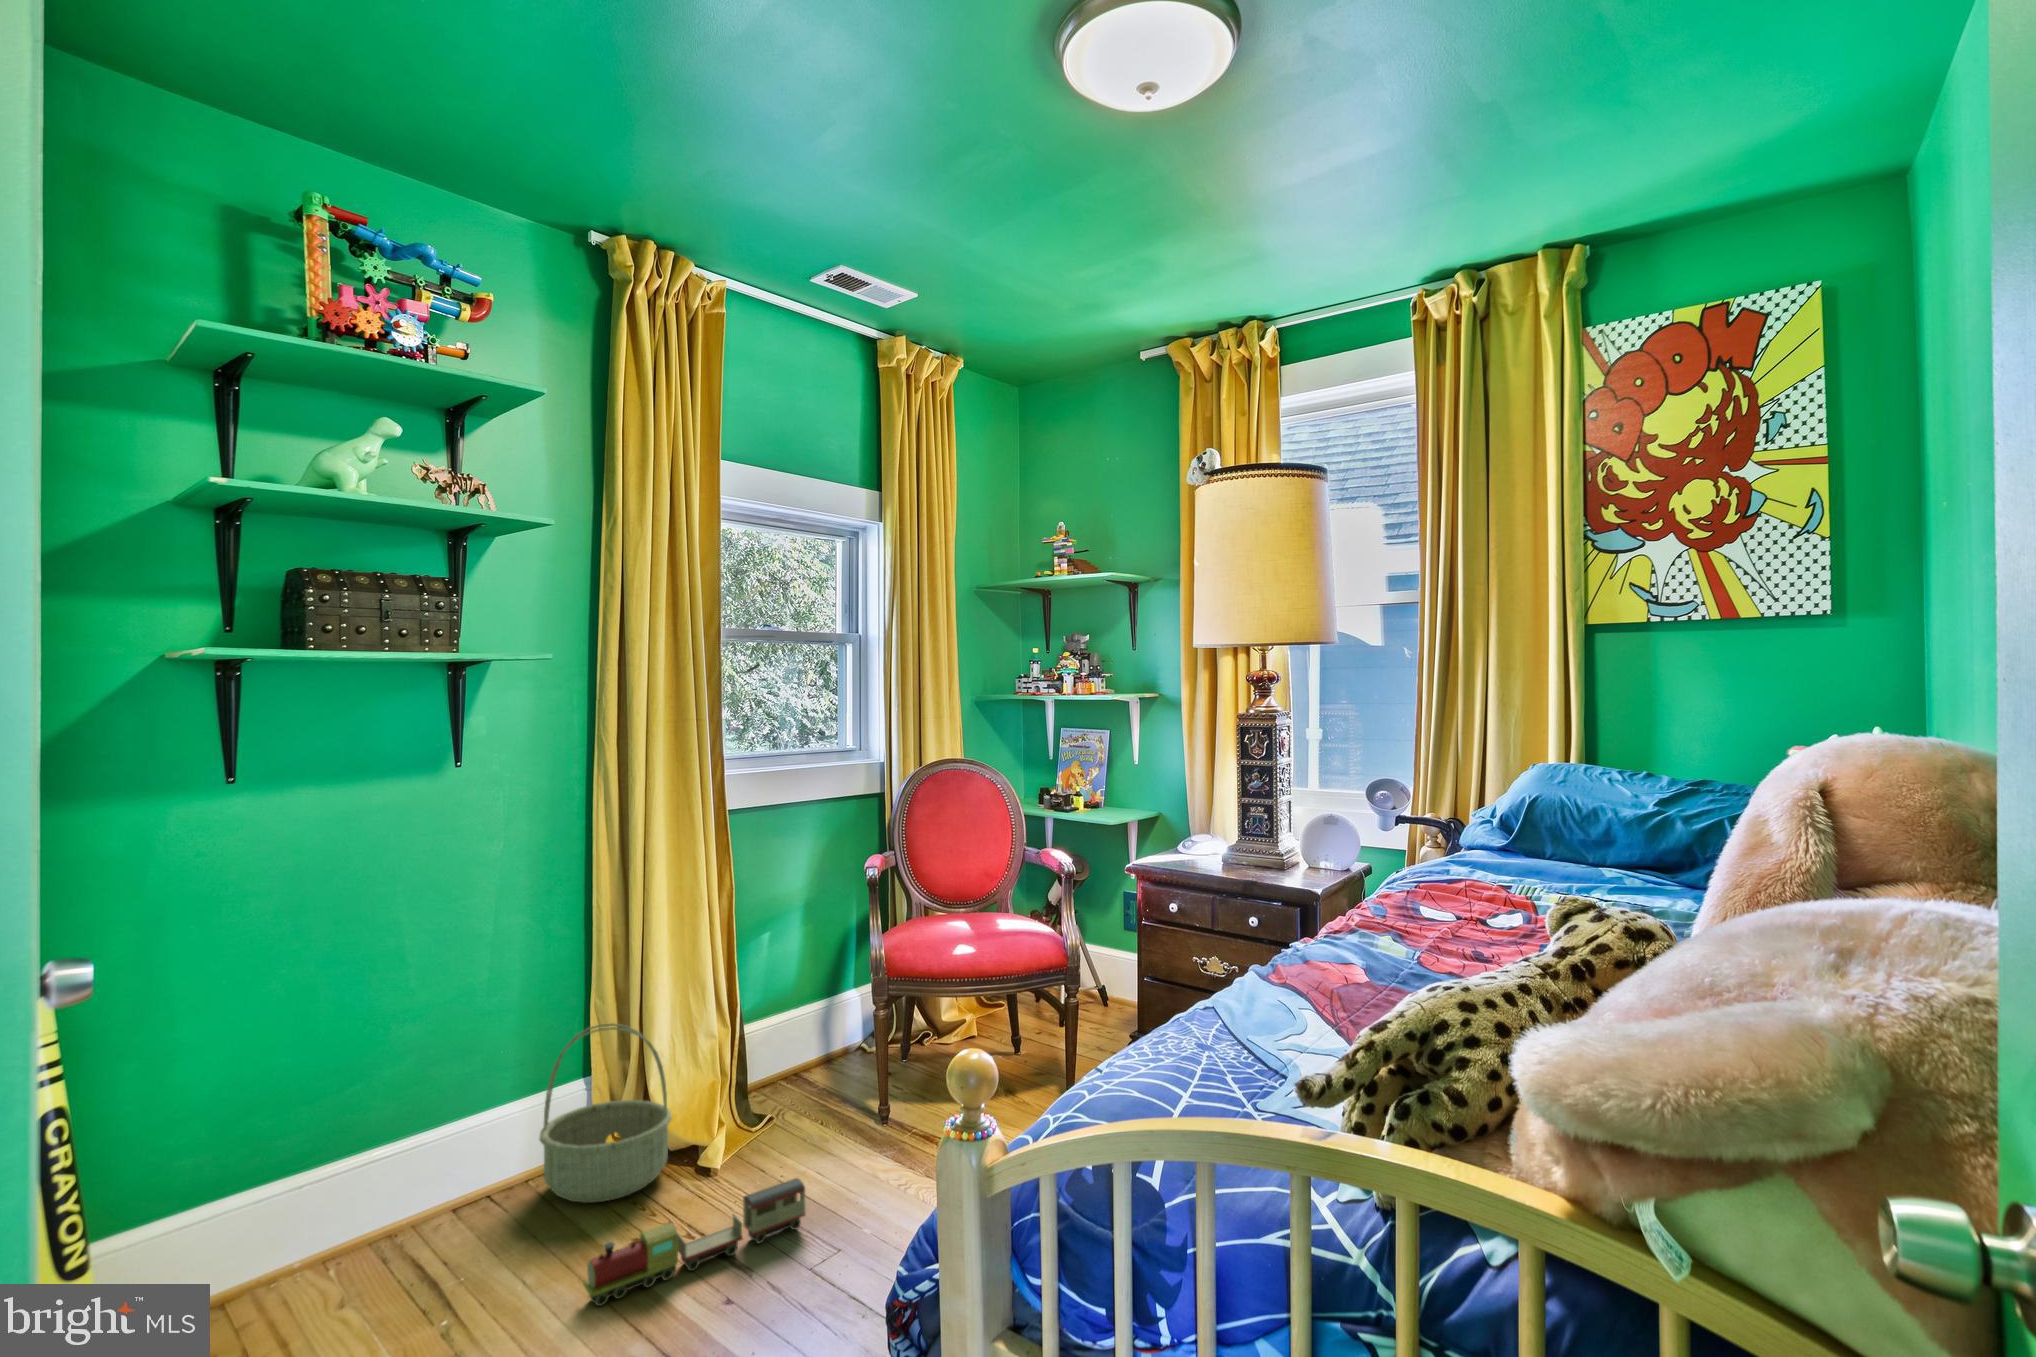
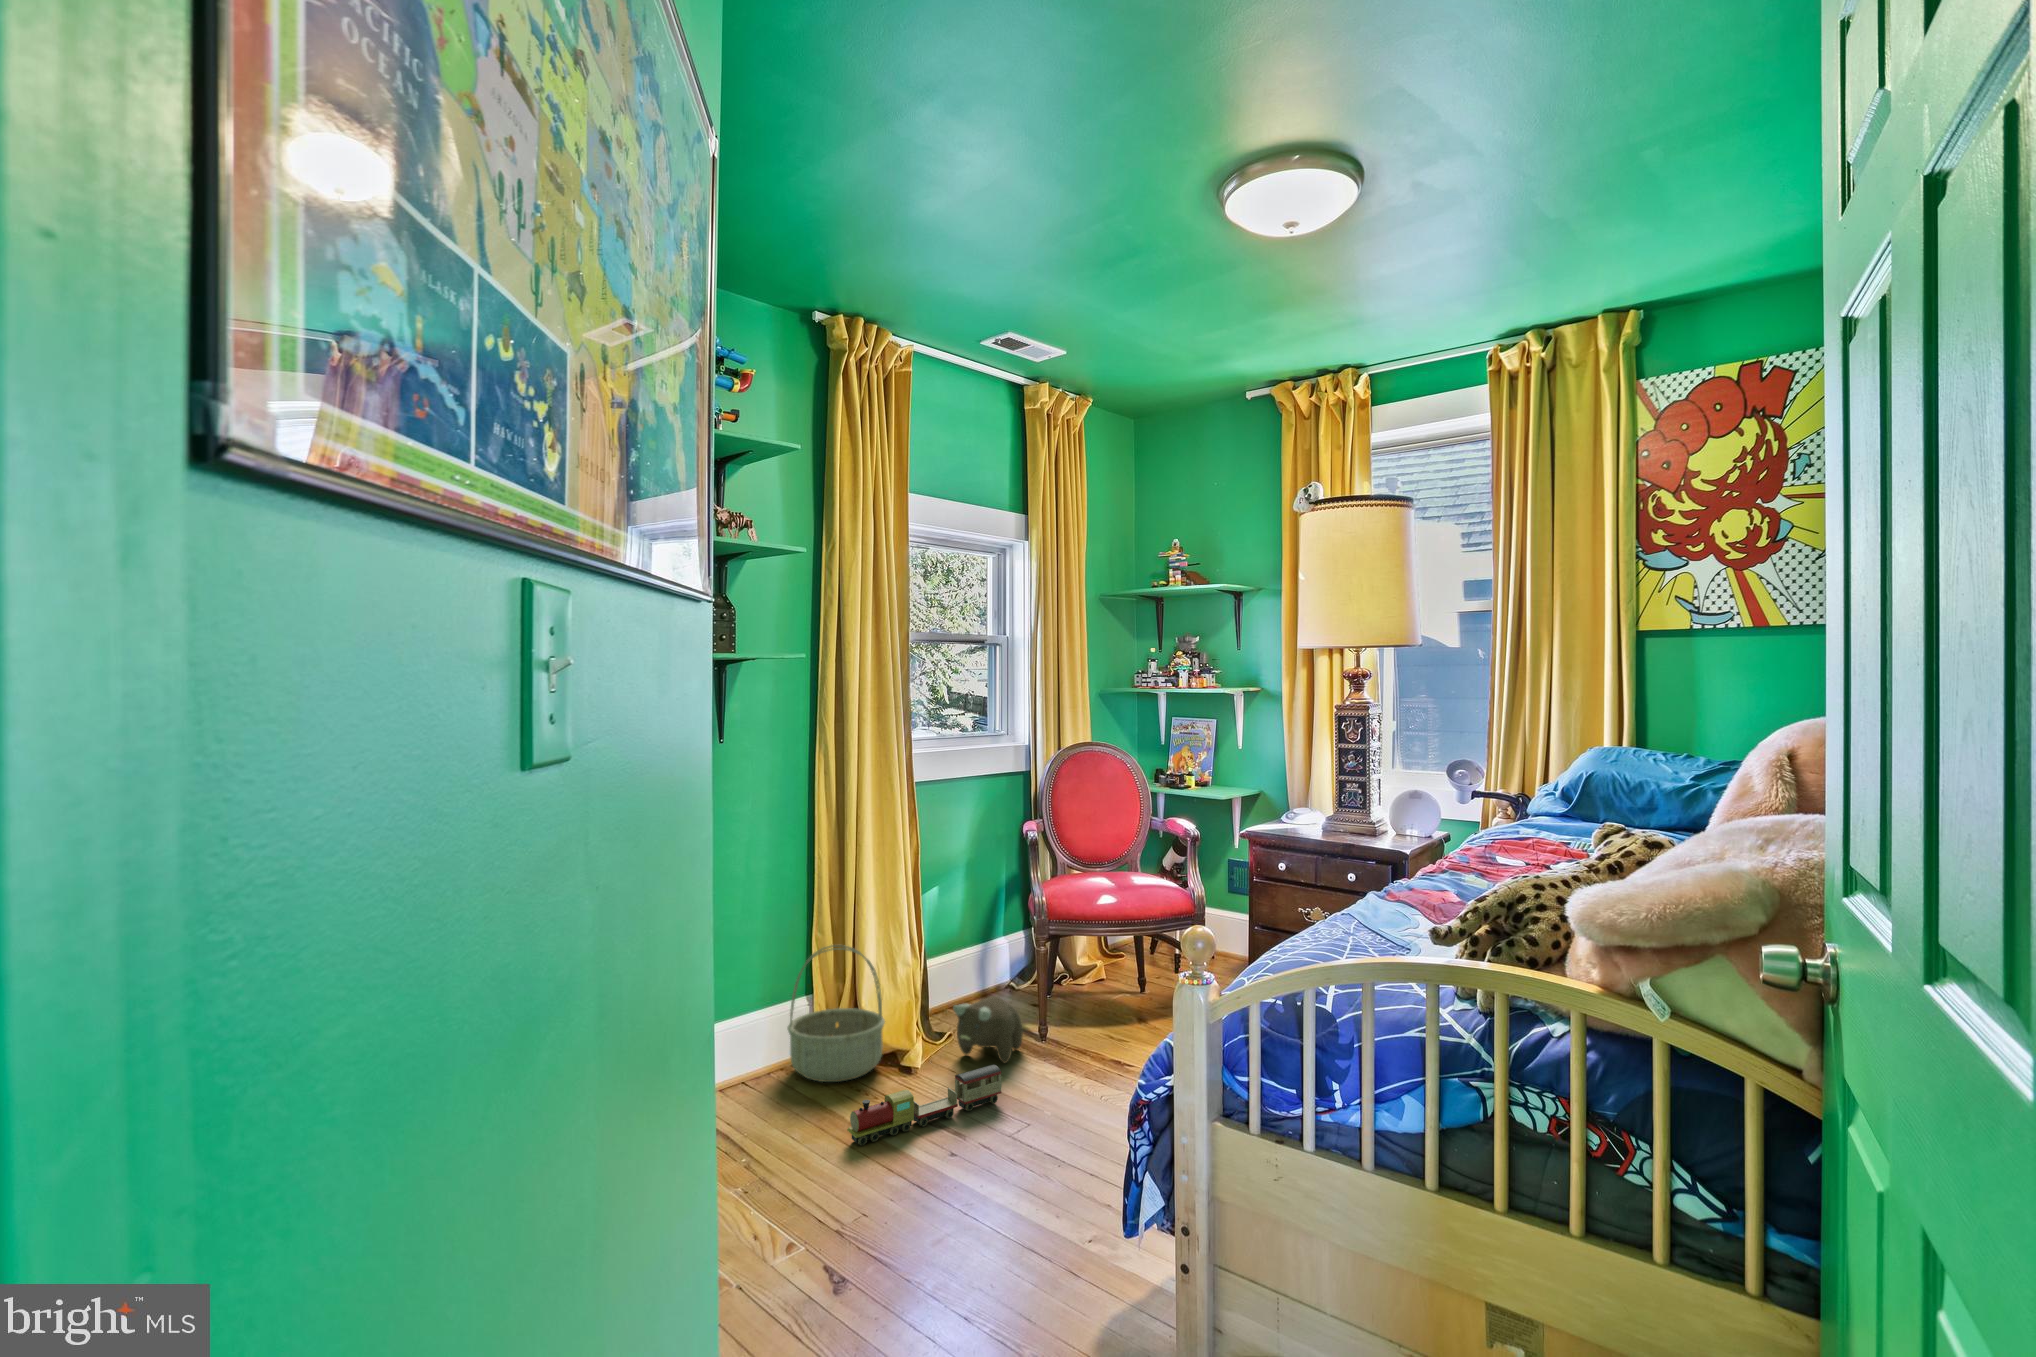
plush toy: none [758,1079,853,1166] -> present [953,996,1023,1063]

